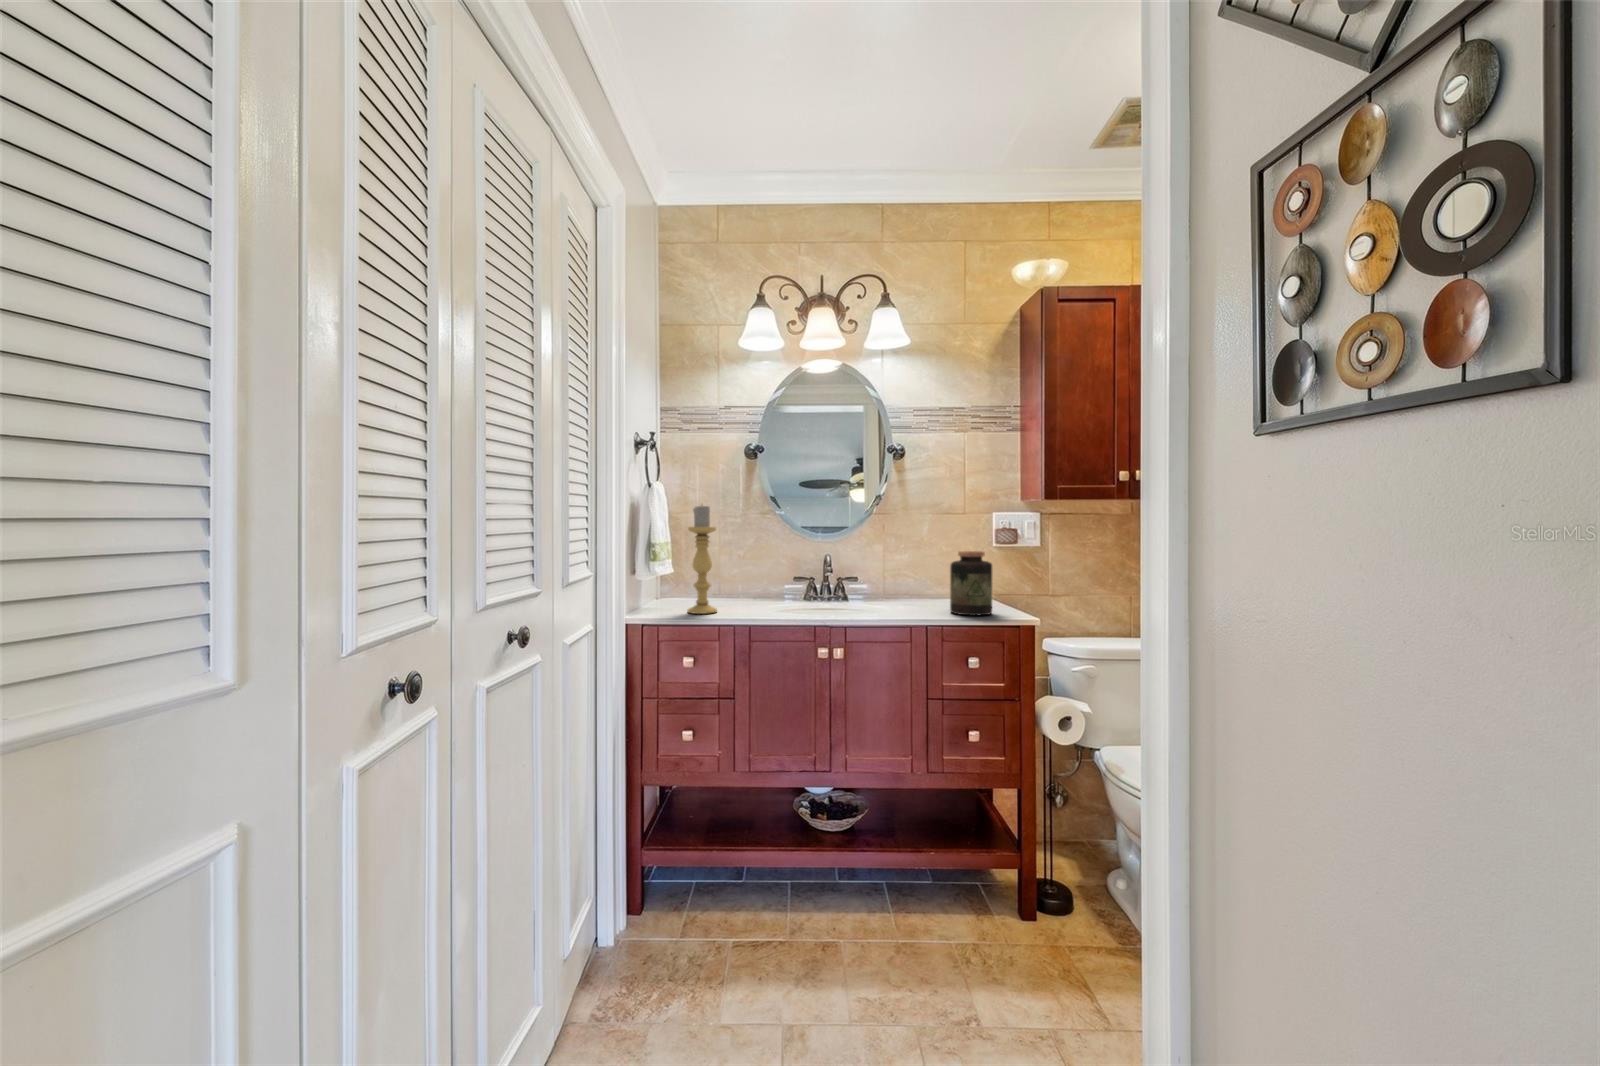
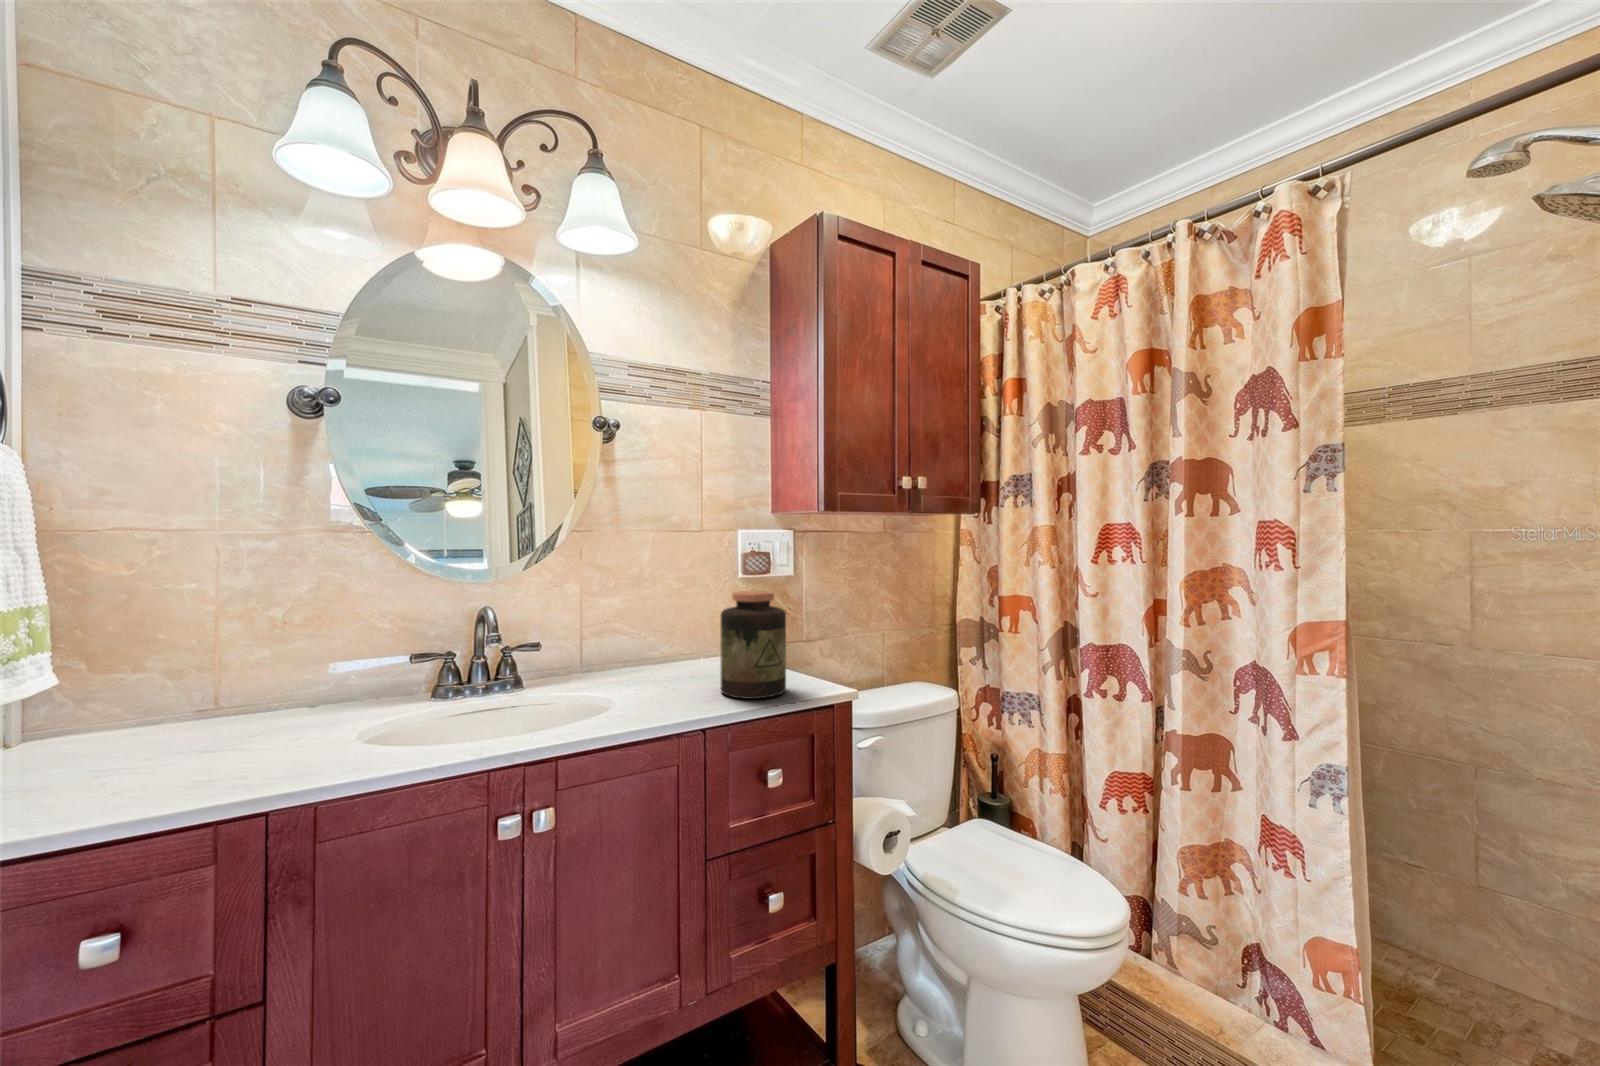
candle holder: present [688,505,717,614] -> none [101,503,208,799]

